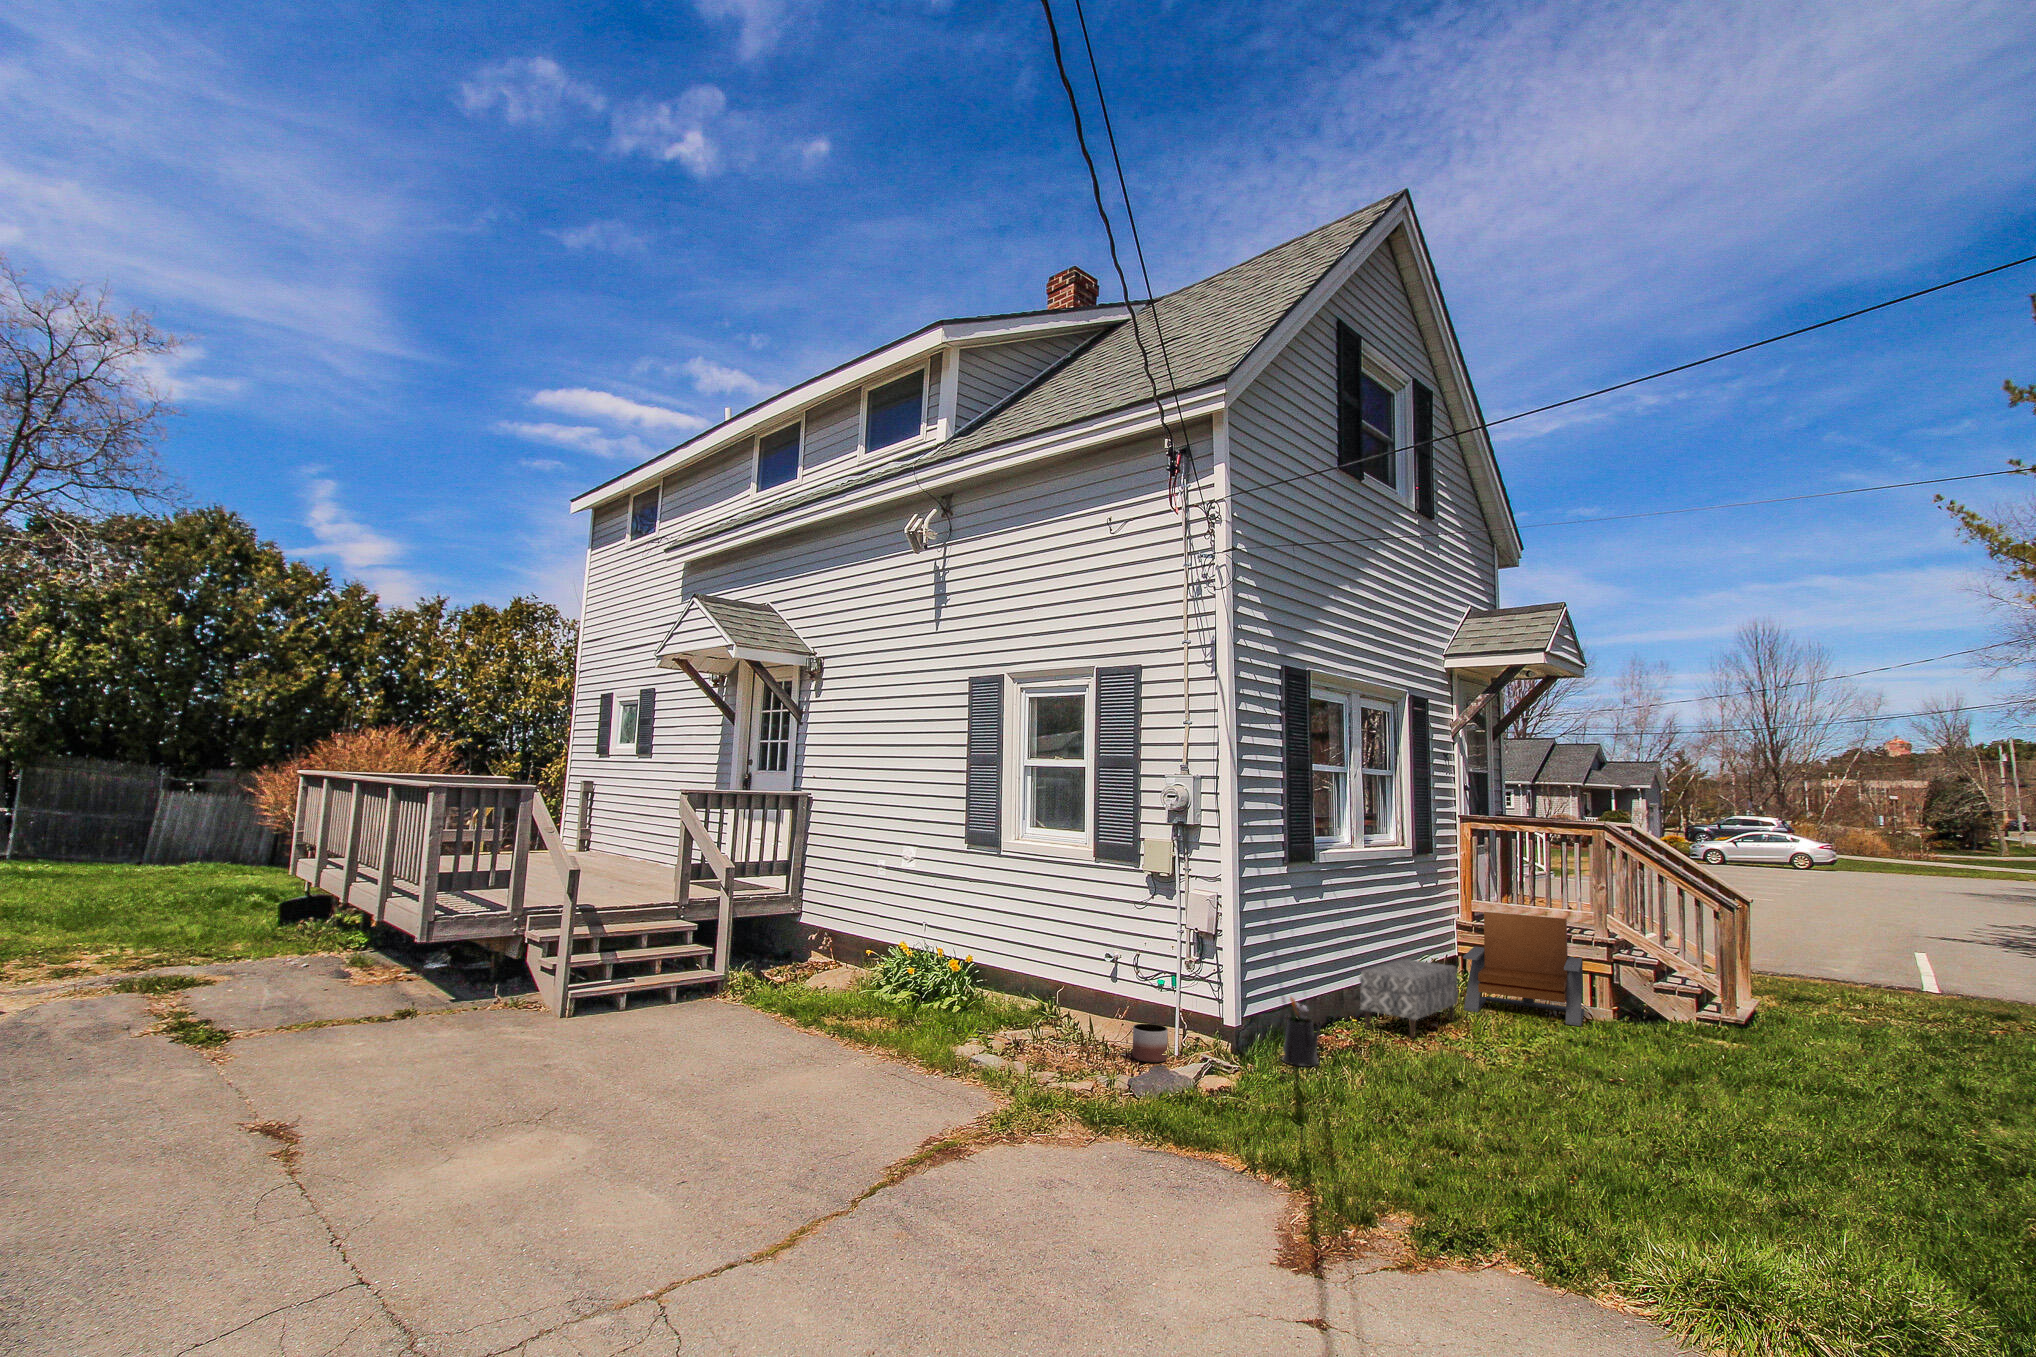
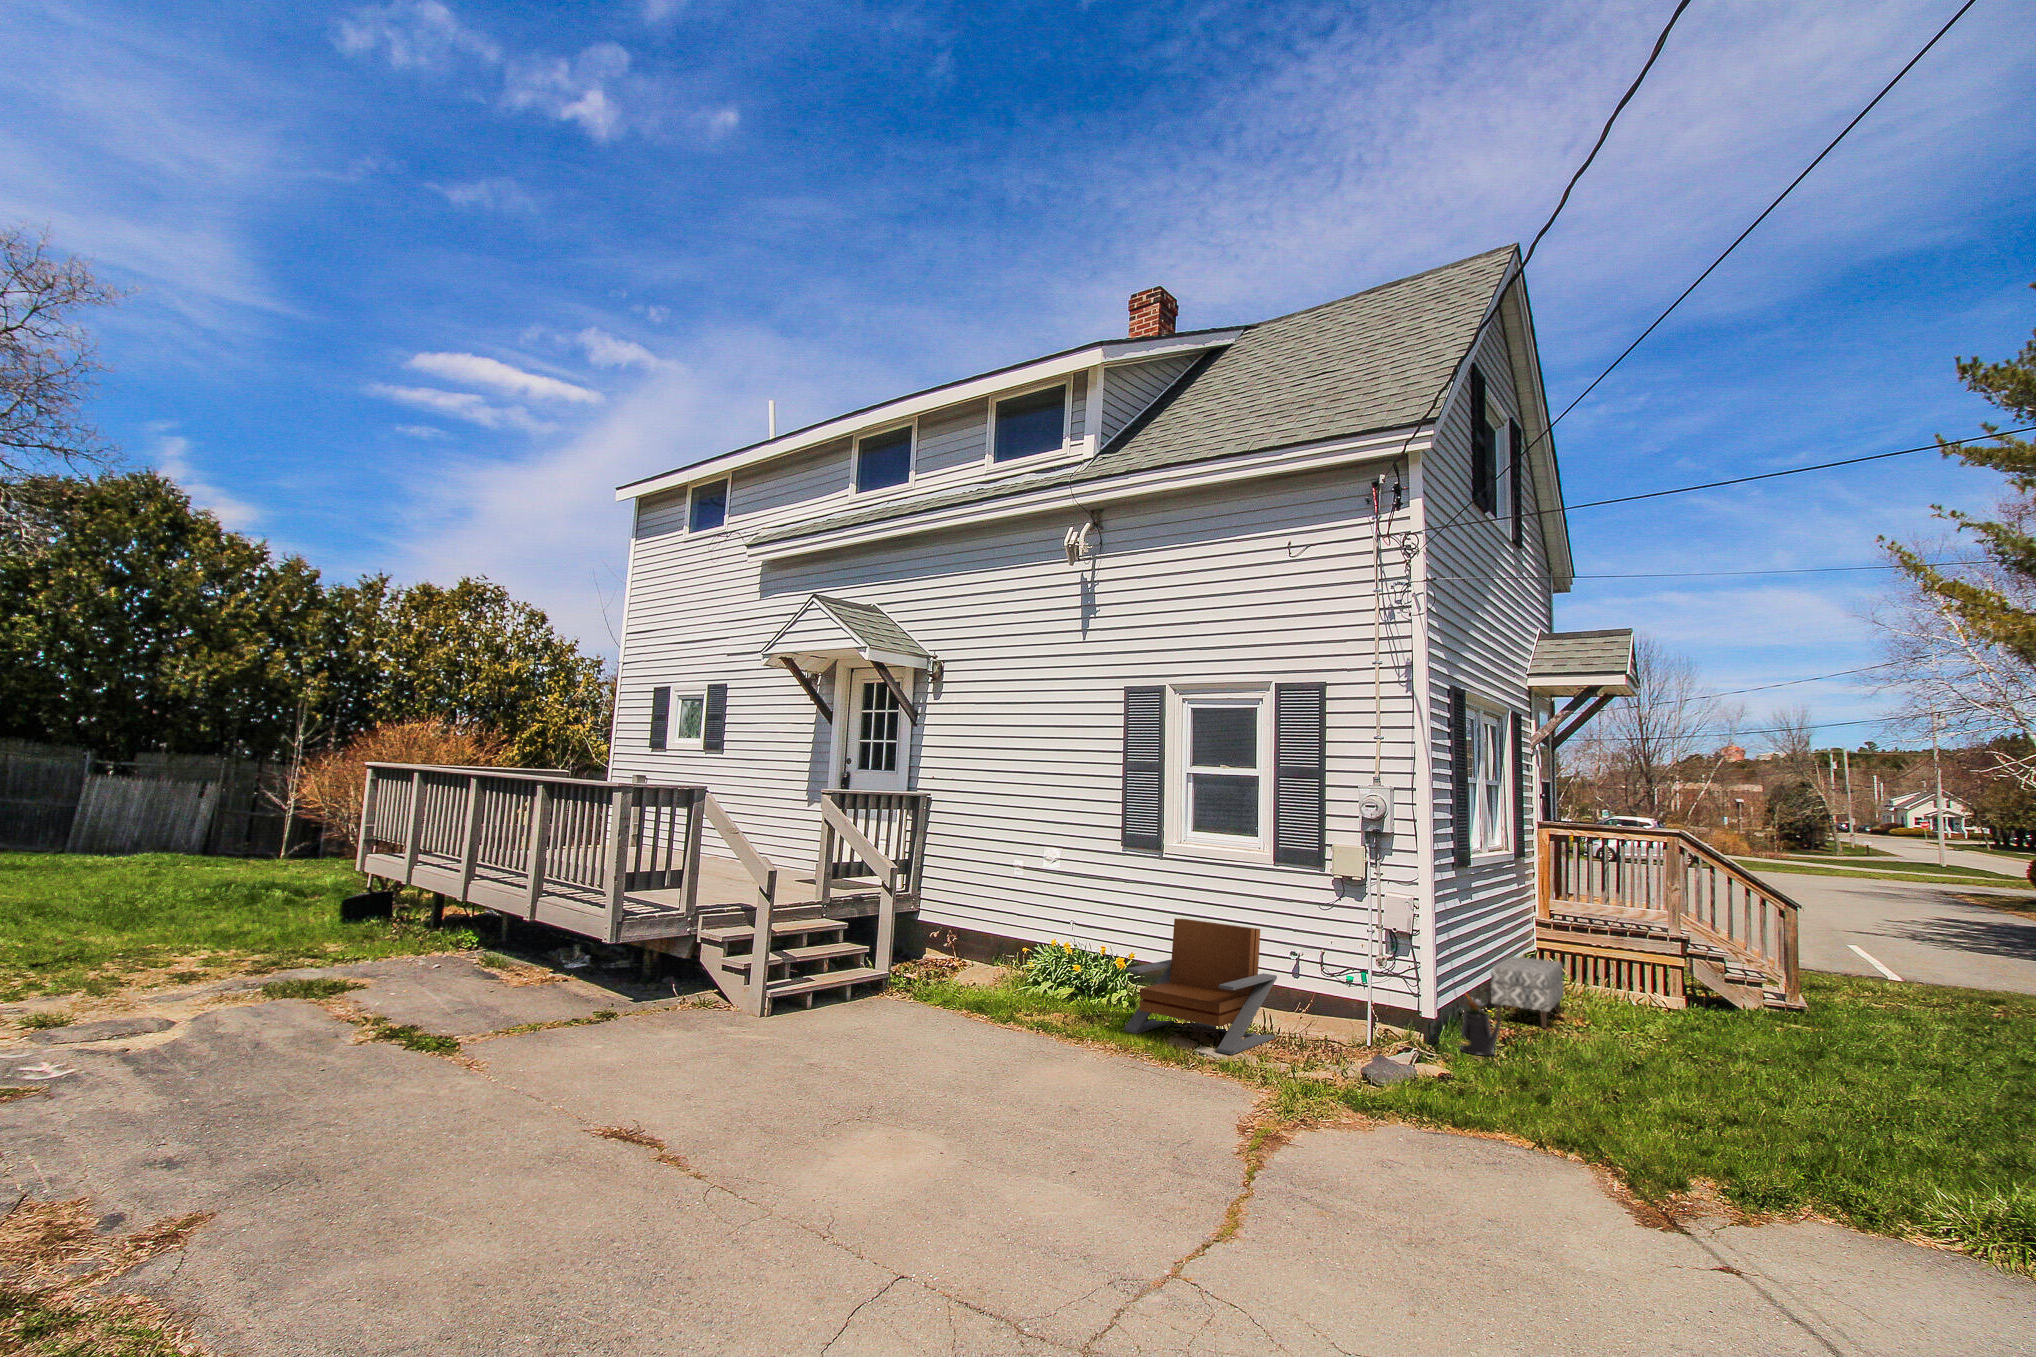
lounge chair: present [1463,912,1584,1026] -> present [1124,918,1277,1055]
planter: present [1132,1023,1168,1063] -> none [1331,1019,1365,1055]

